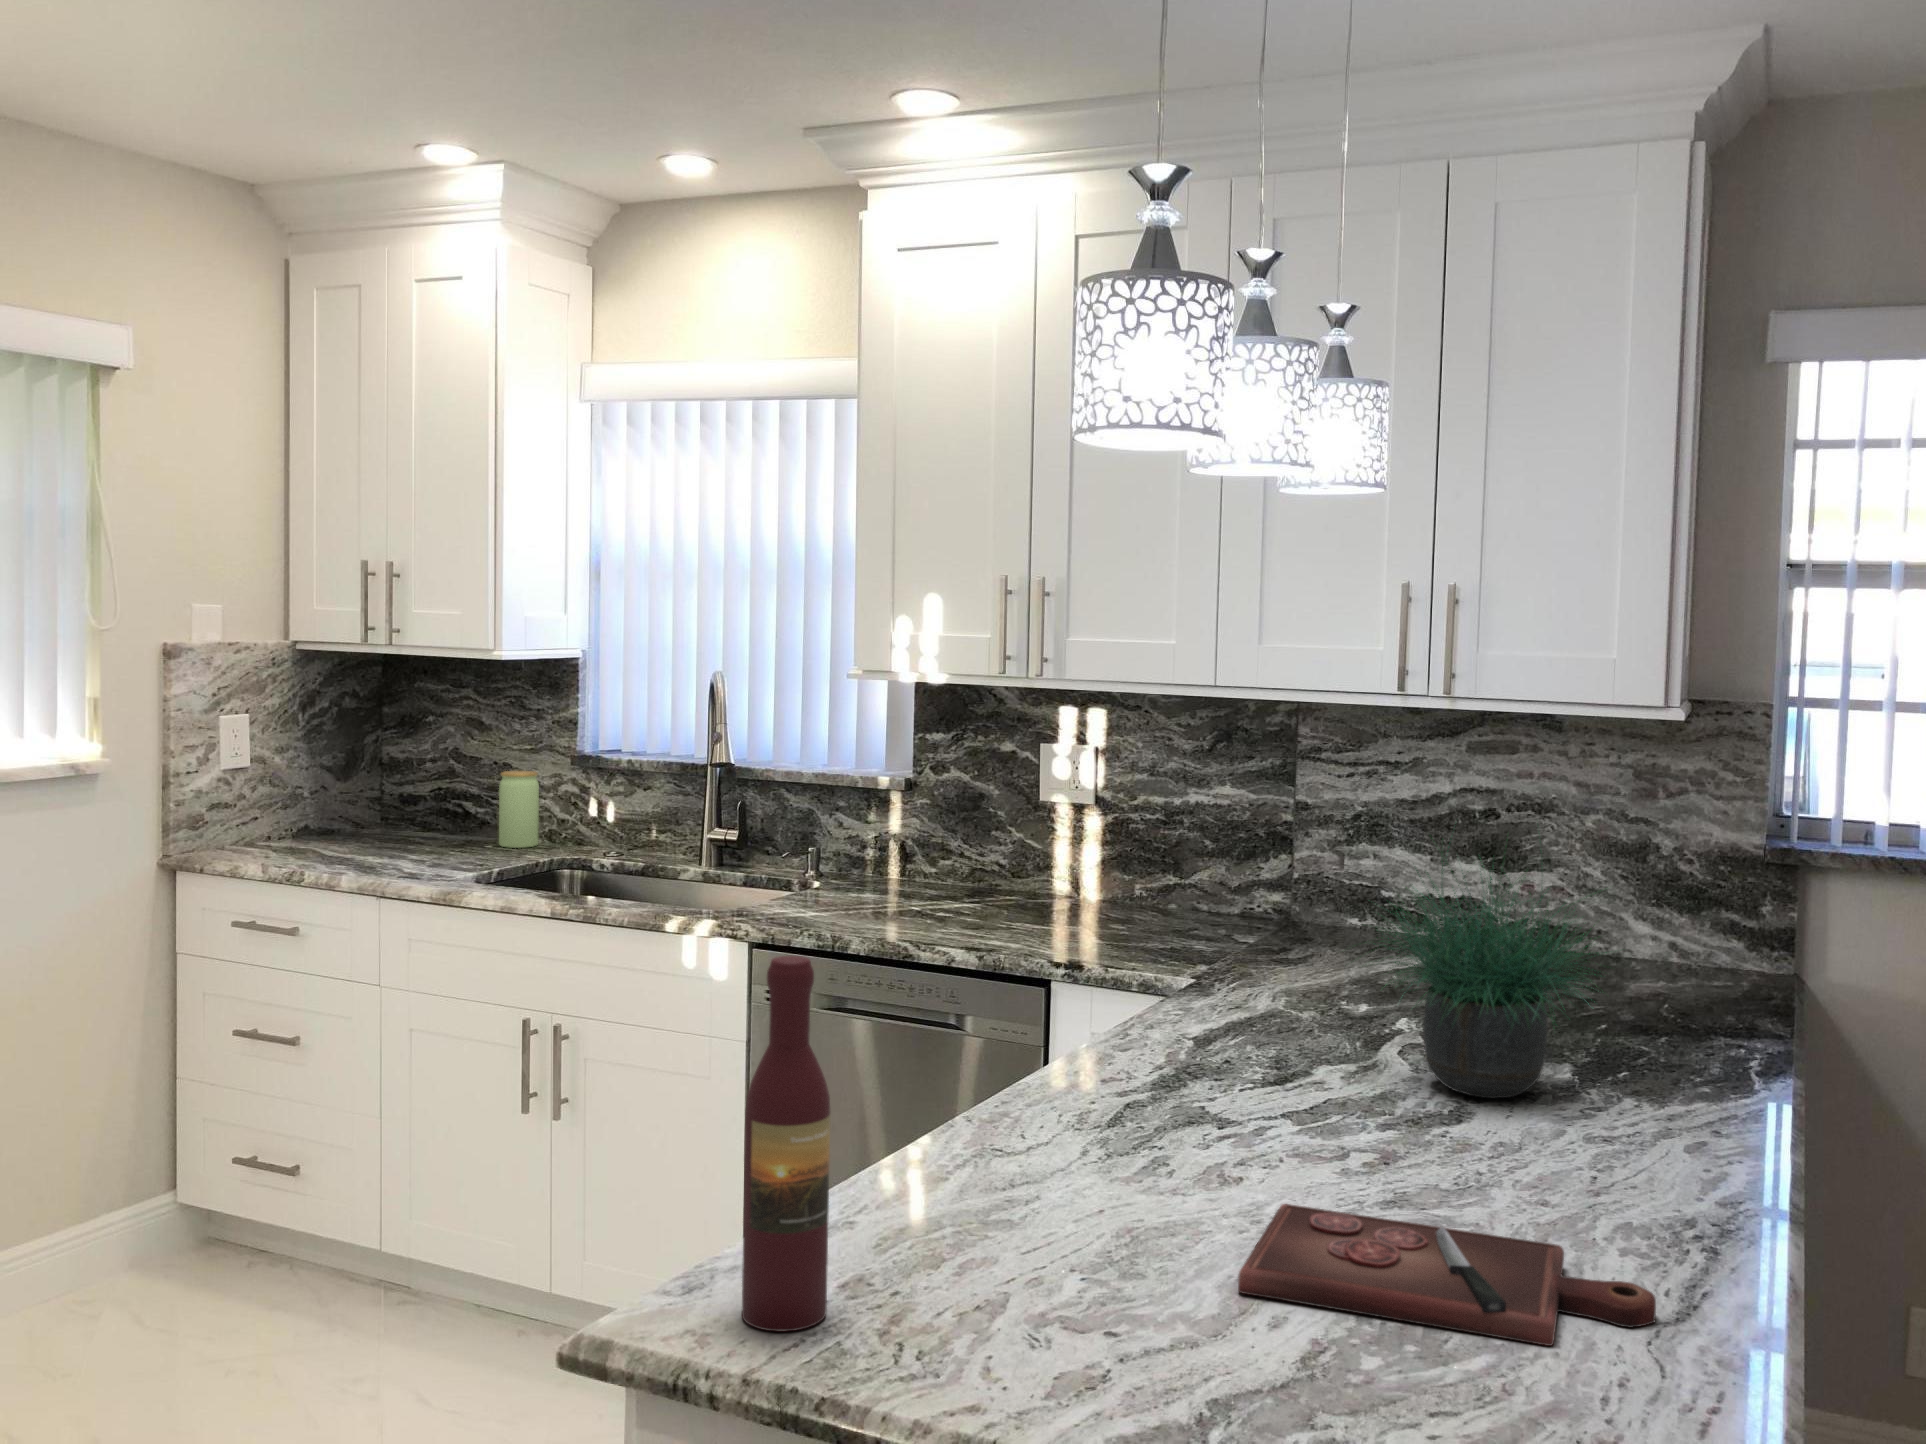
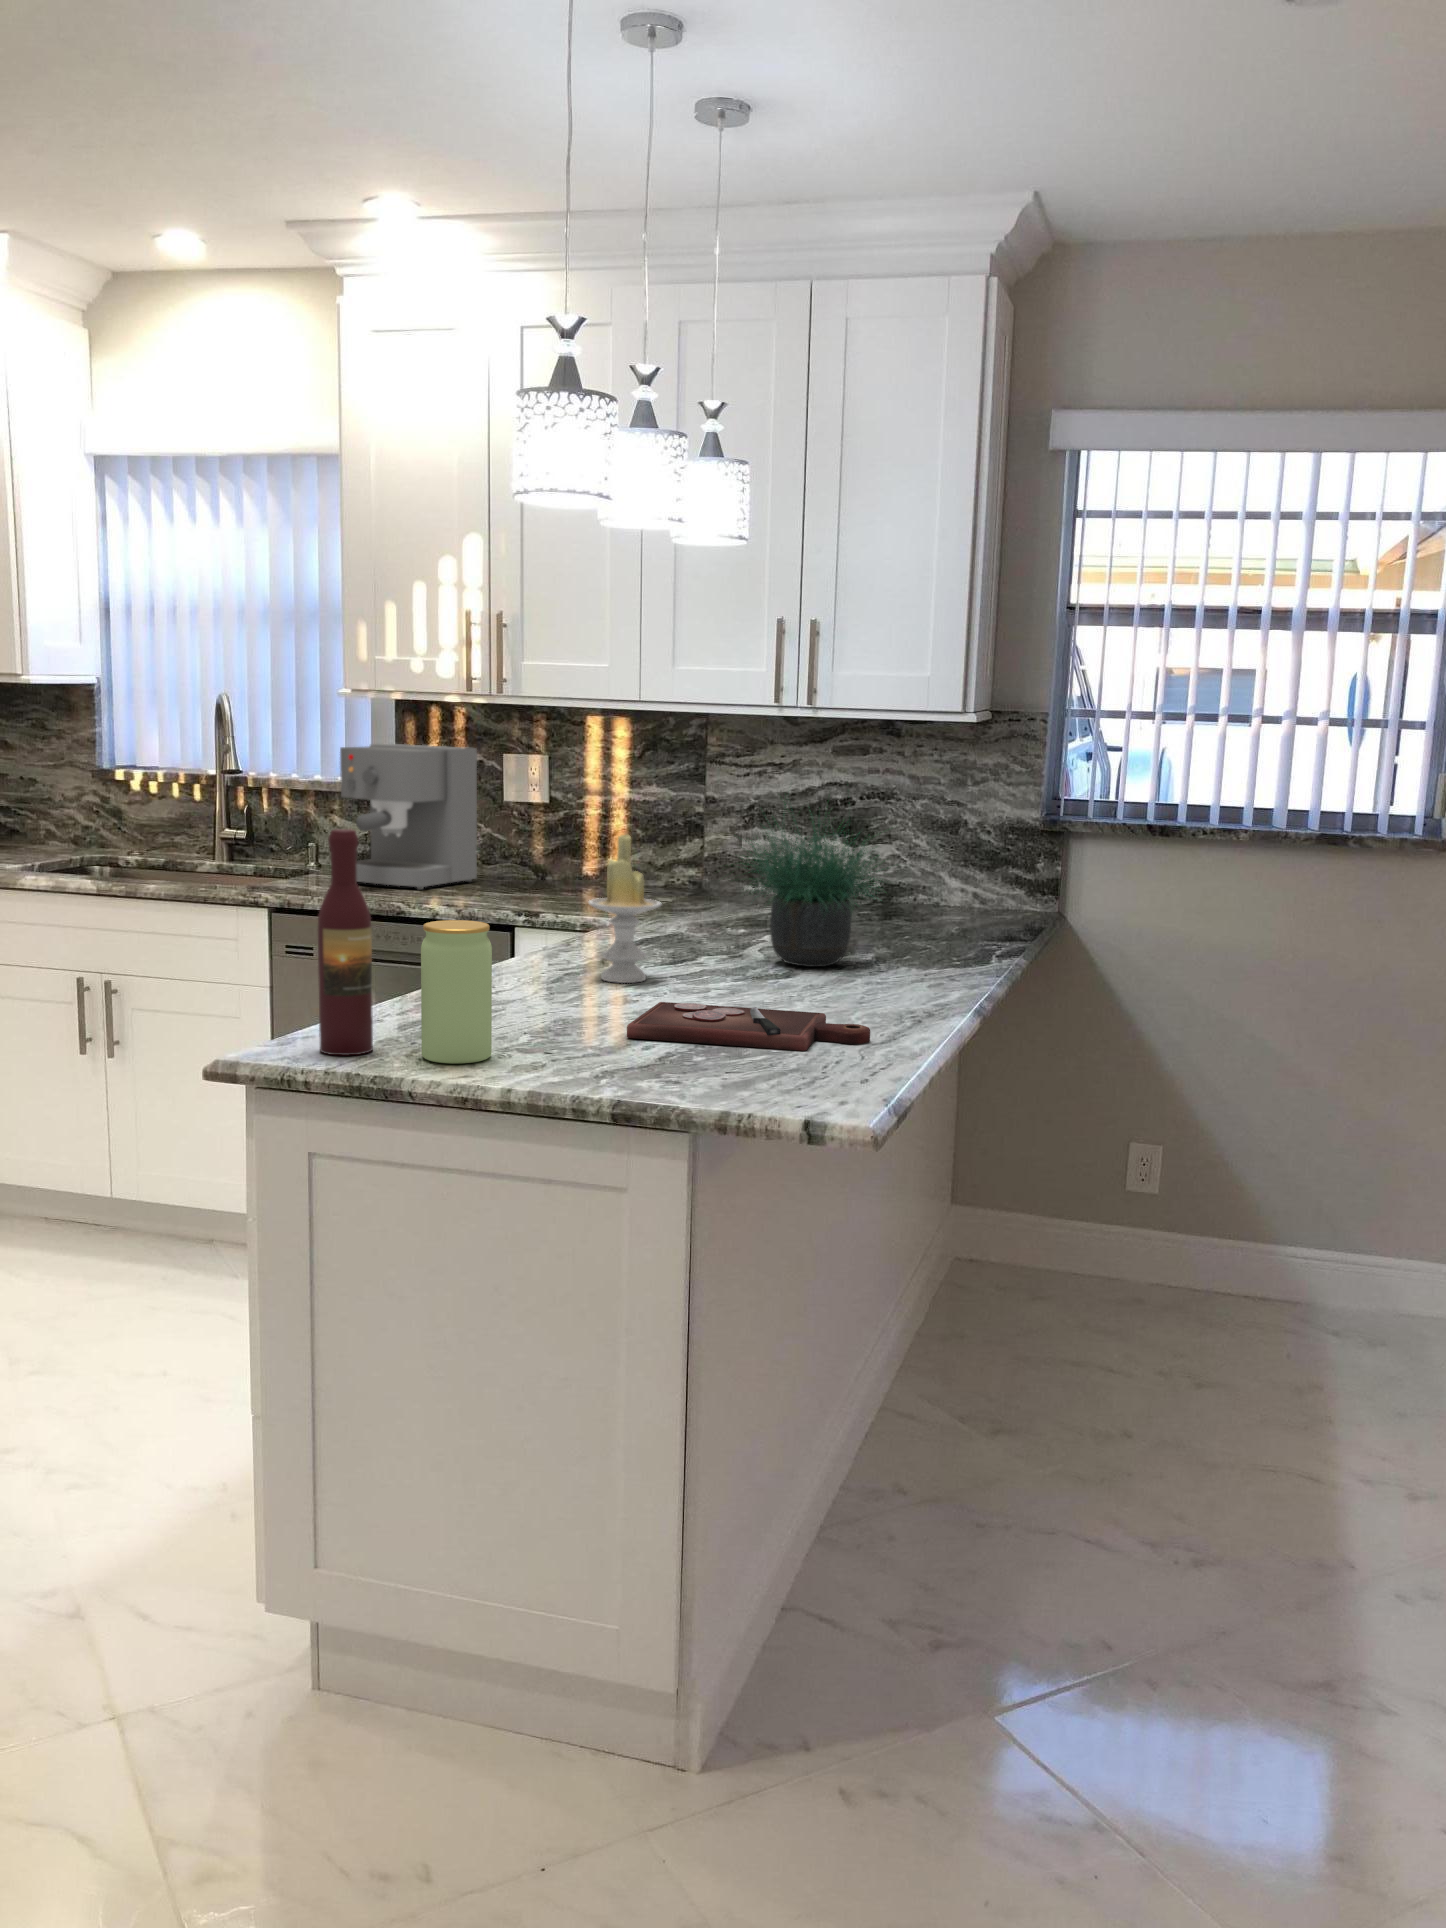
coffee maker: none [840,732,1009,919] -> present [340,744,477,890]
jar: present [499,771,539,848] -> present [421,920,492,1064]
candle: none [1163,908,1272,1133] -> present [589,834,661,983]

